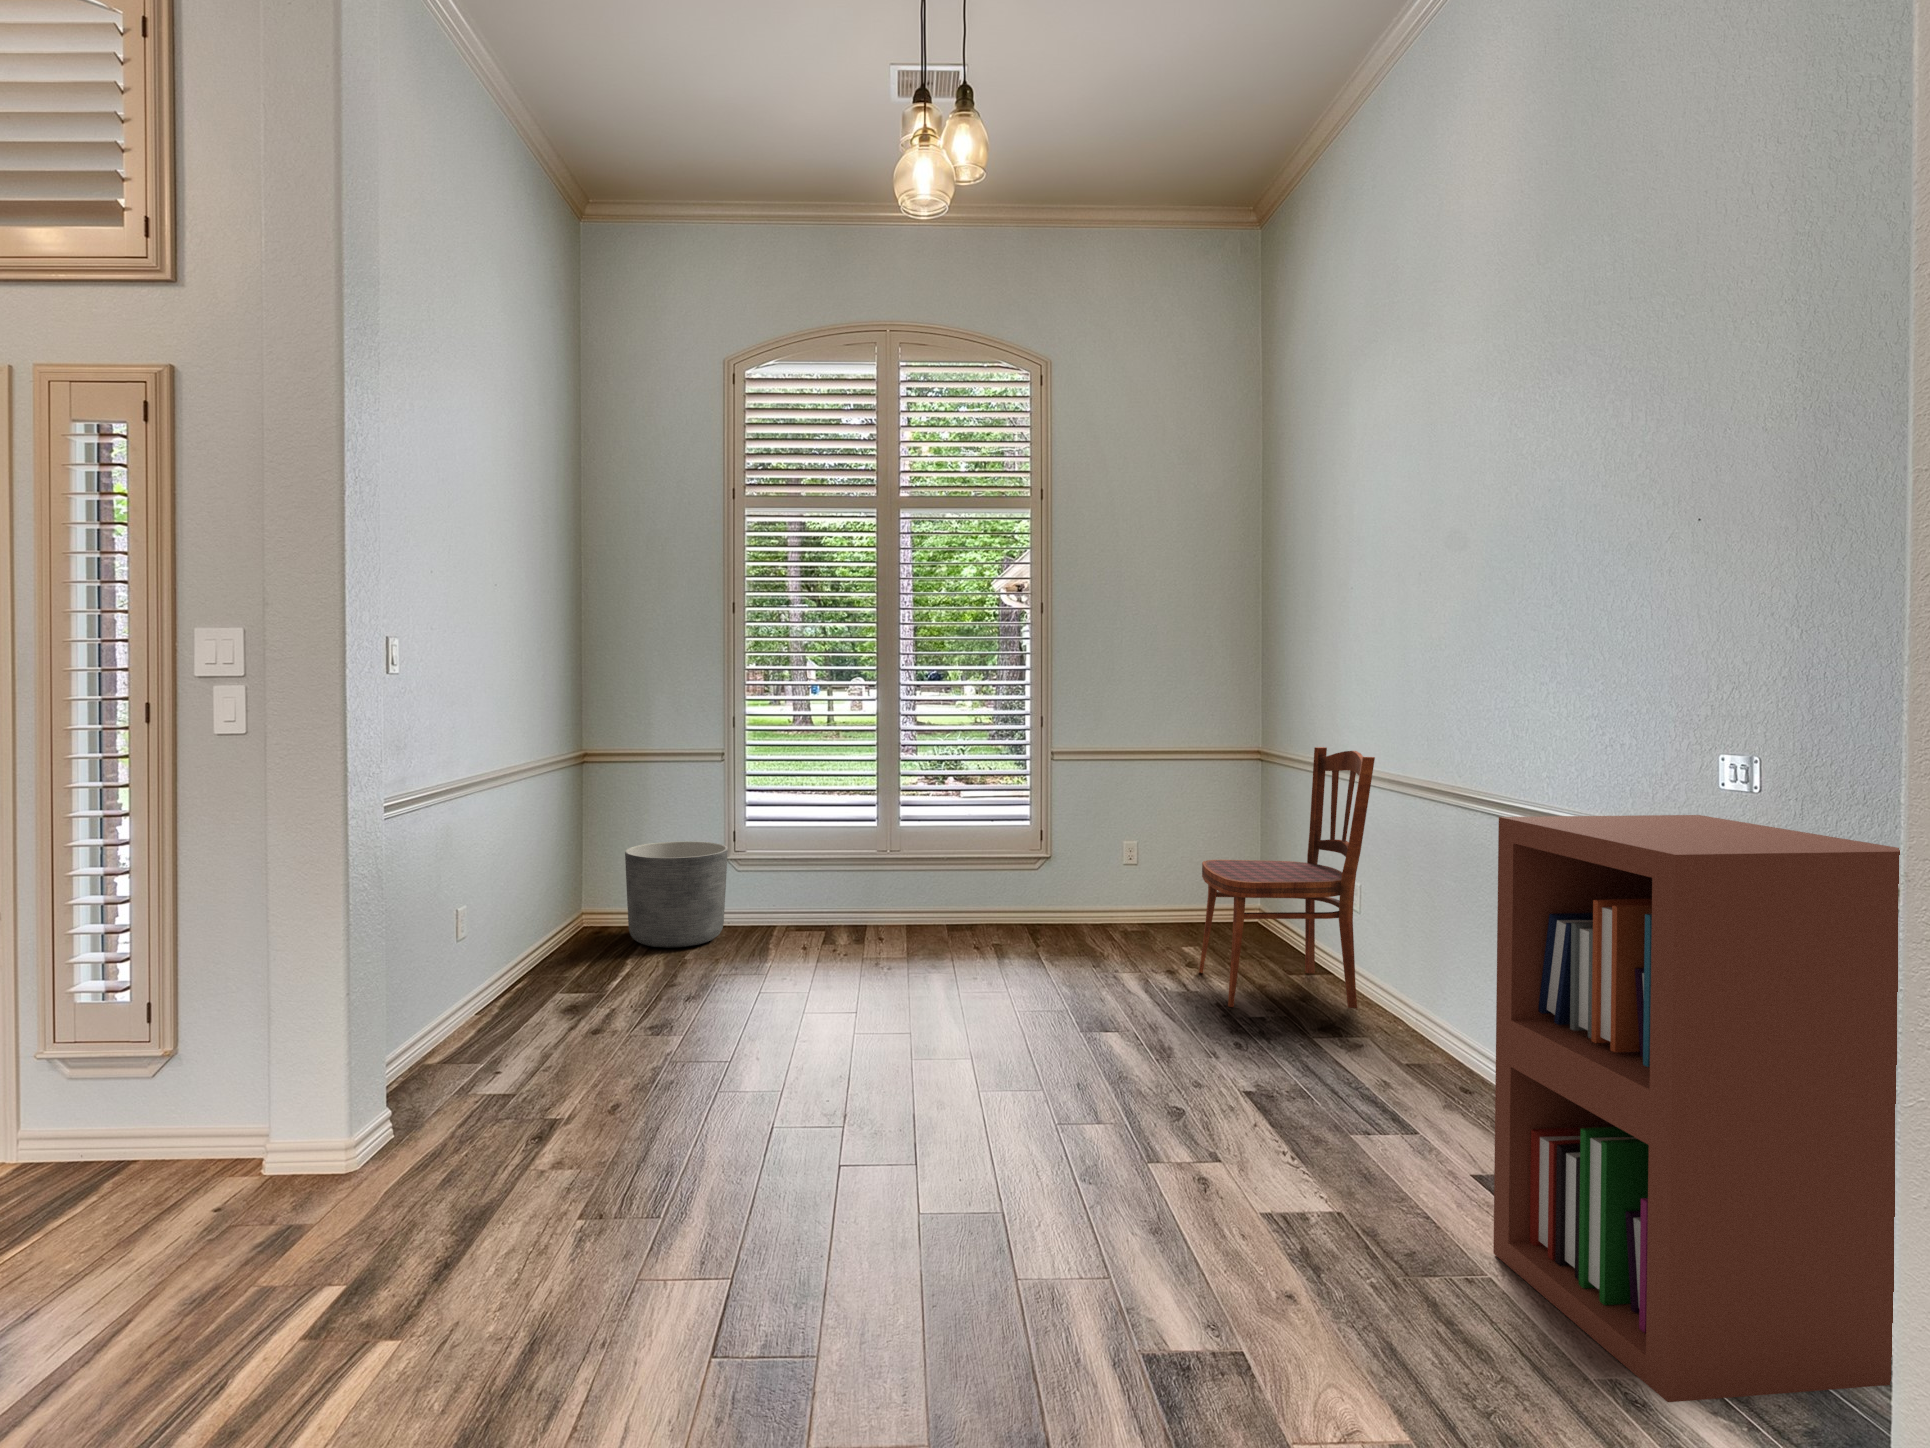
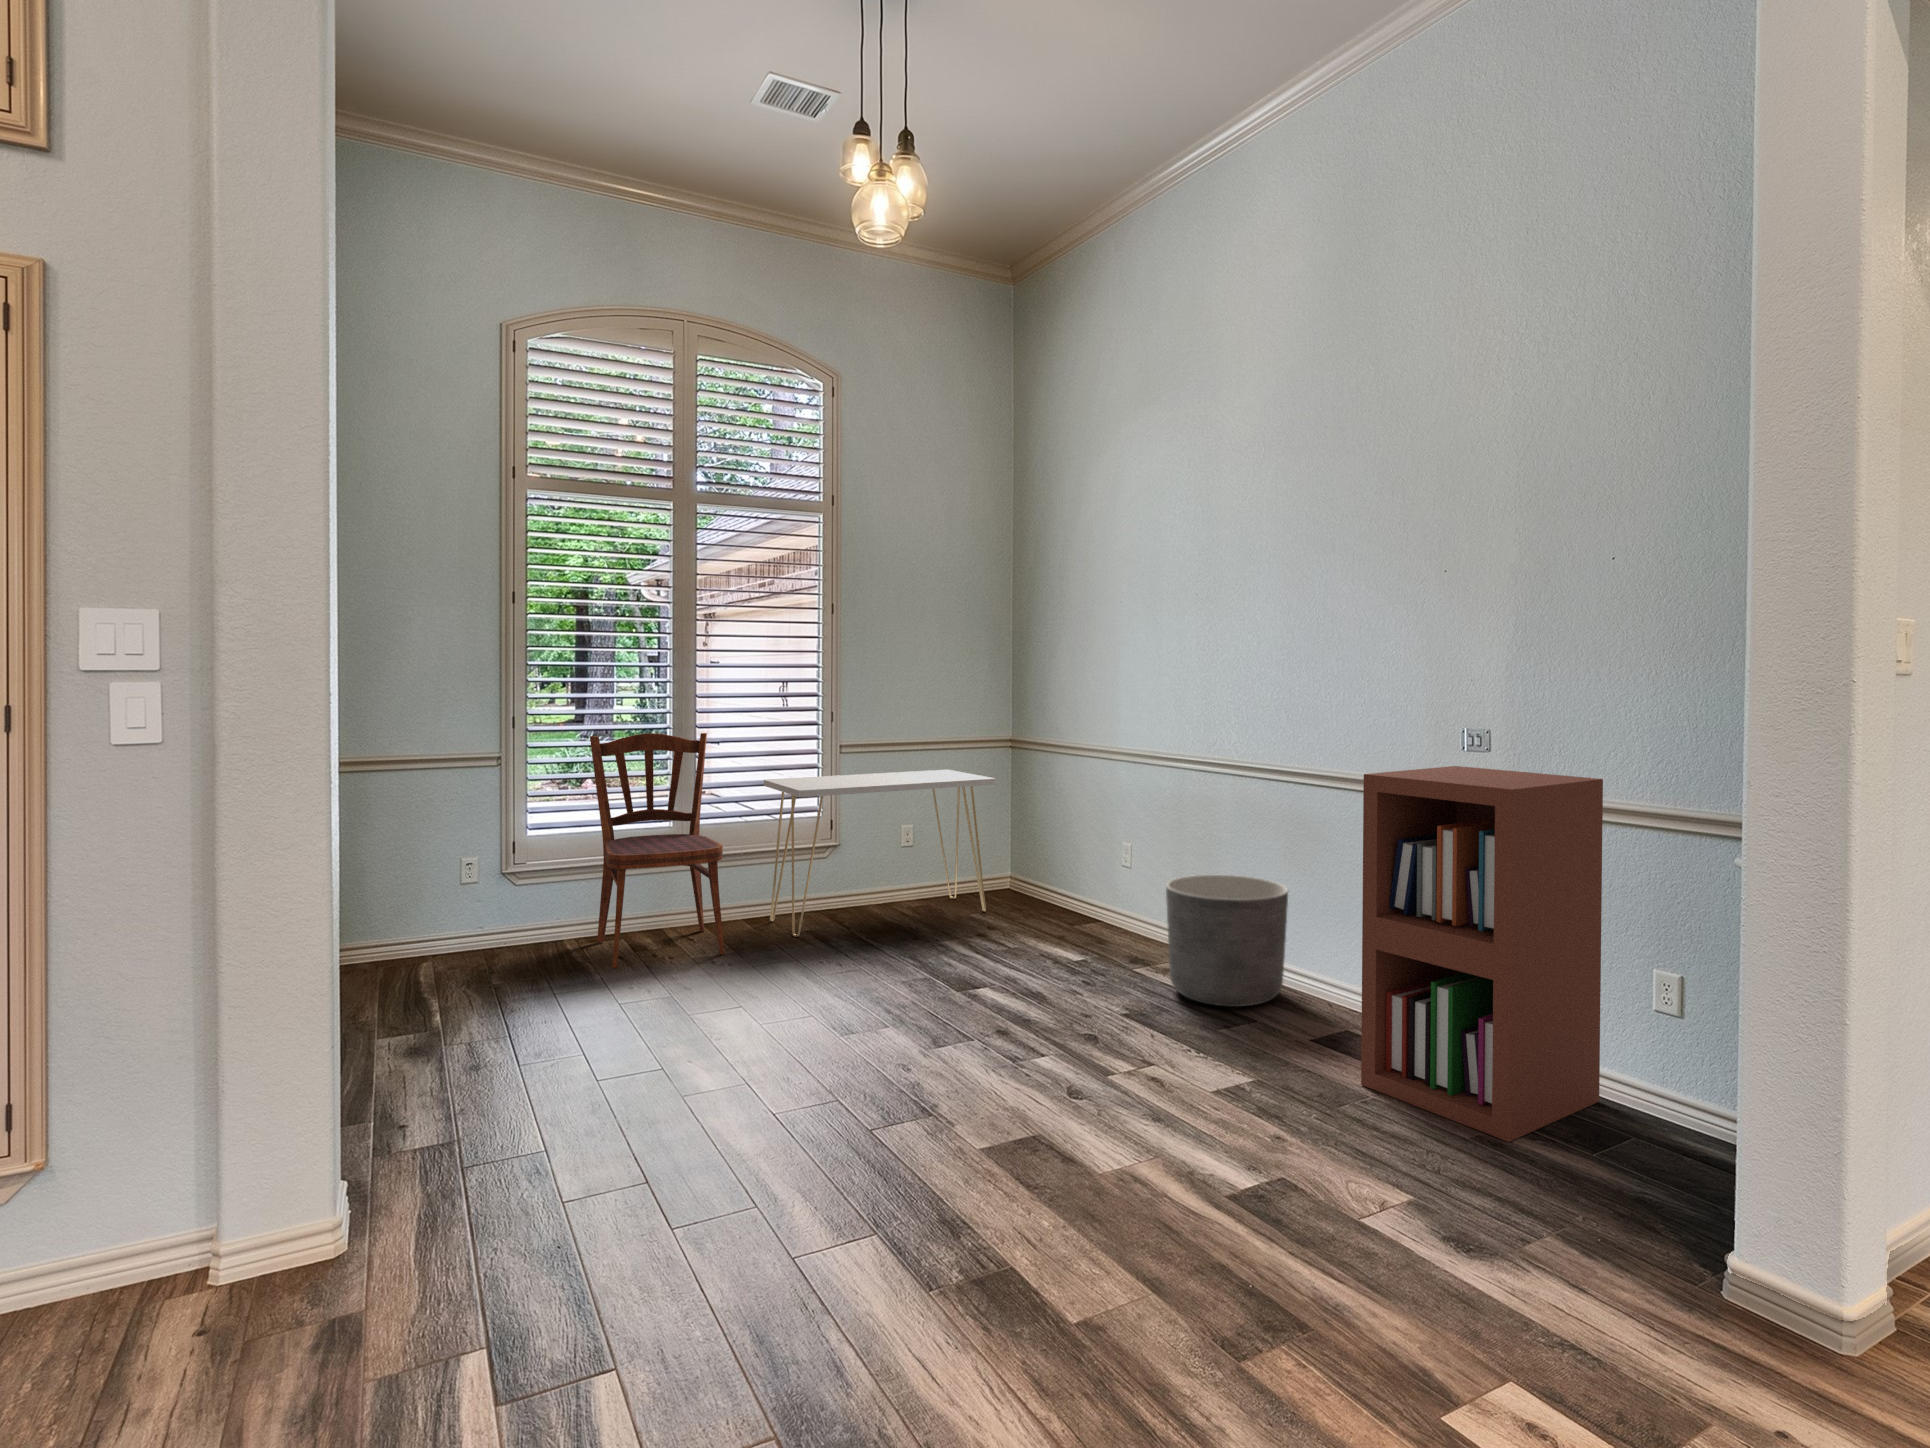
dining chair: present [1199,747,1375,1008] -> present [590,733,725,968]
console table: none [970,784,1211,948] -> present [764,770,996,937]
planter: present [625,841,728,948] -> present [1166,875,1288,1007]

